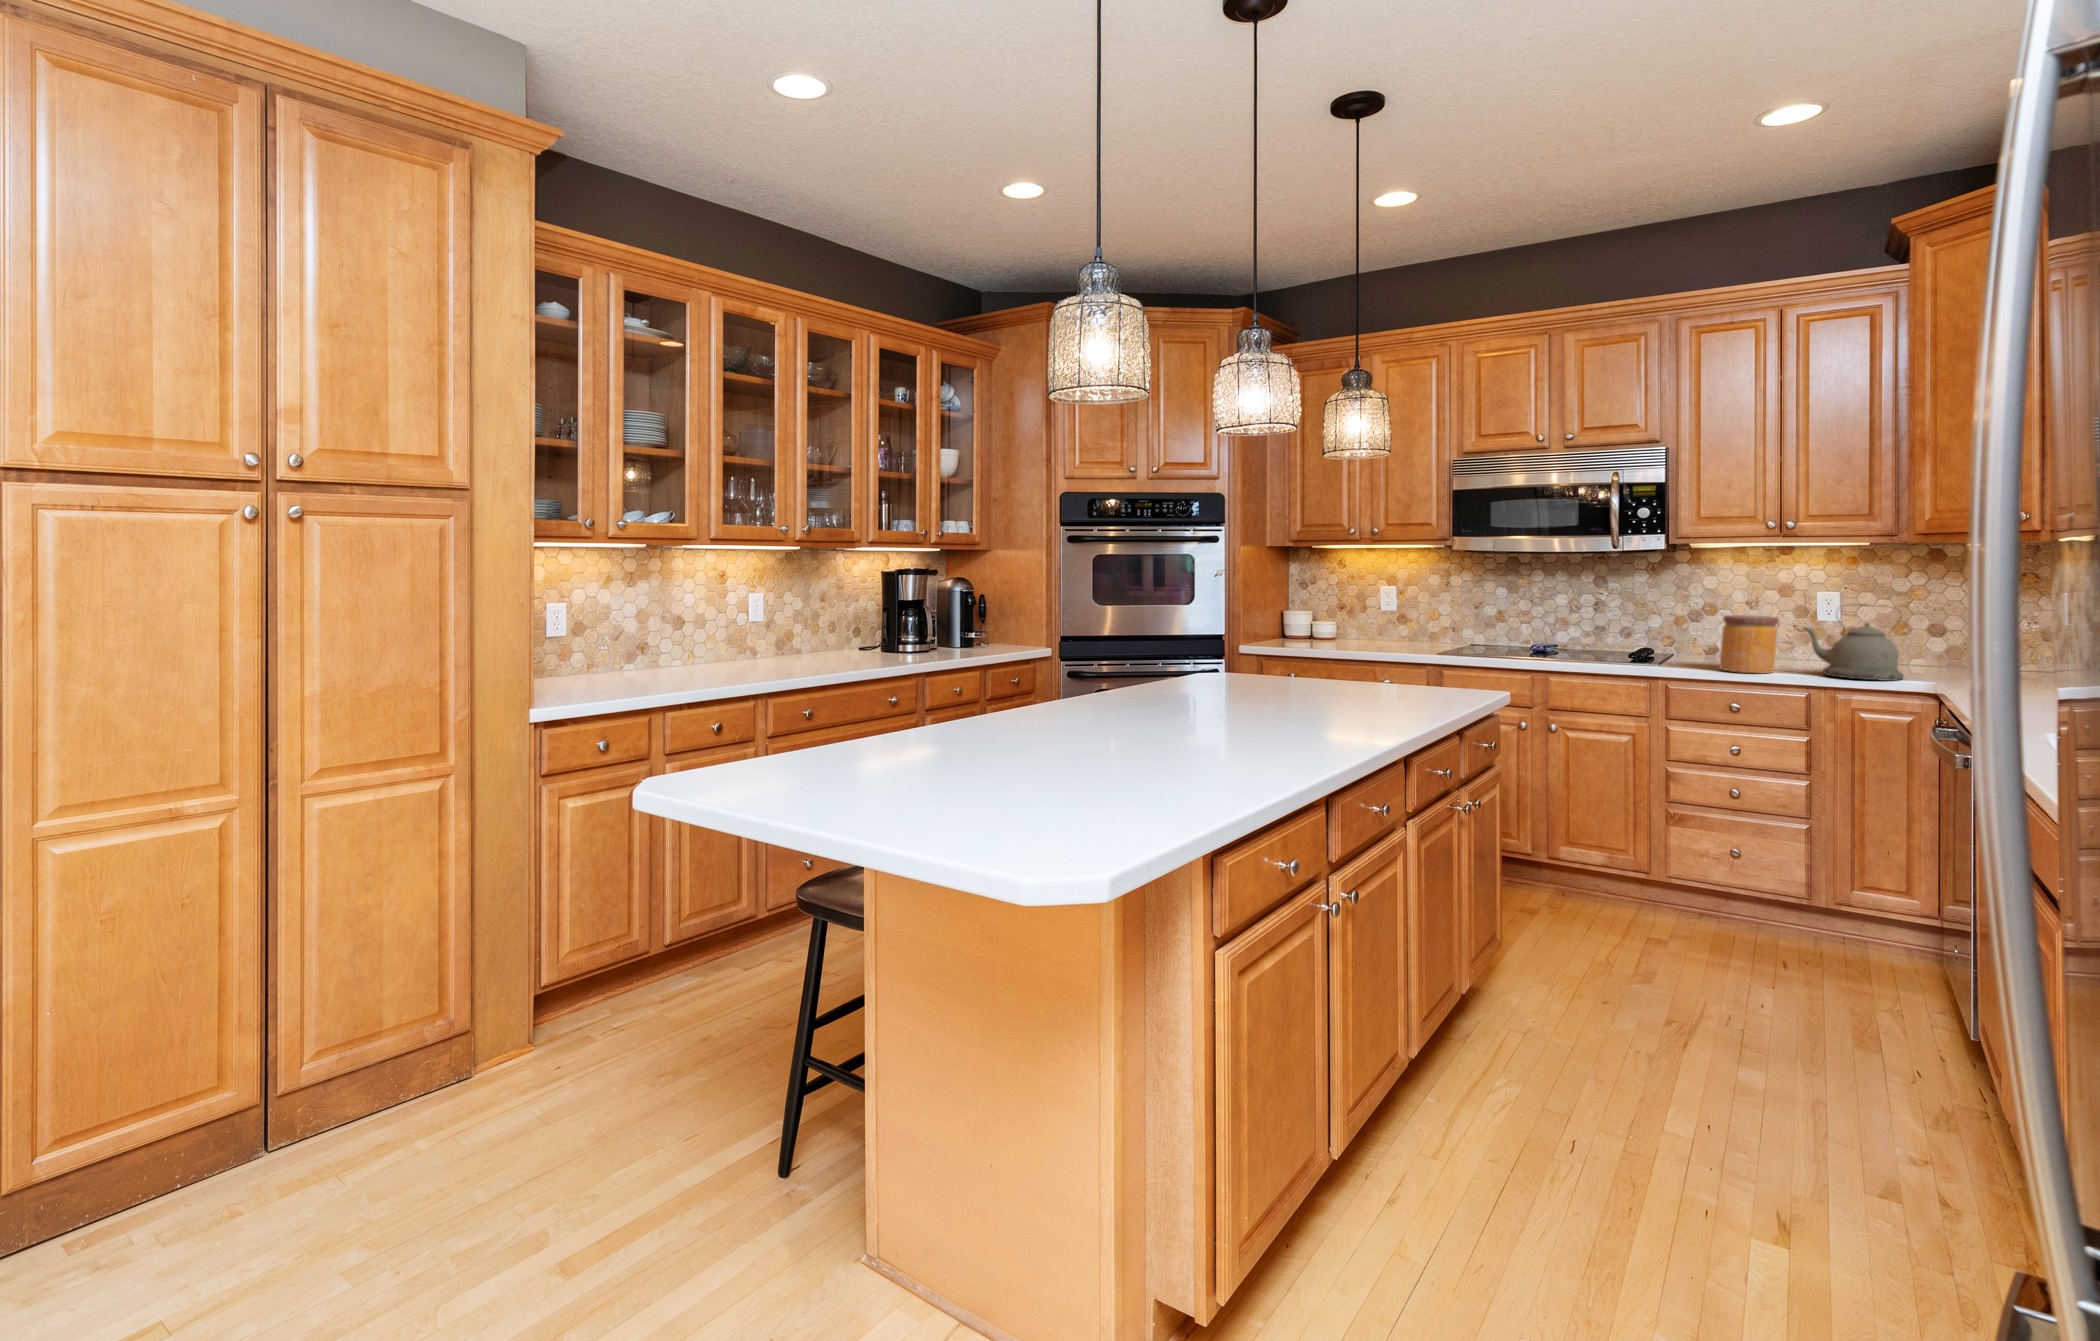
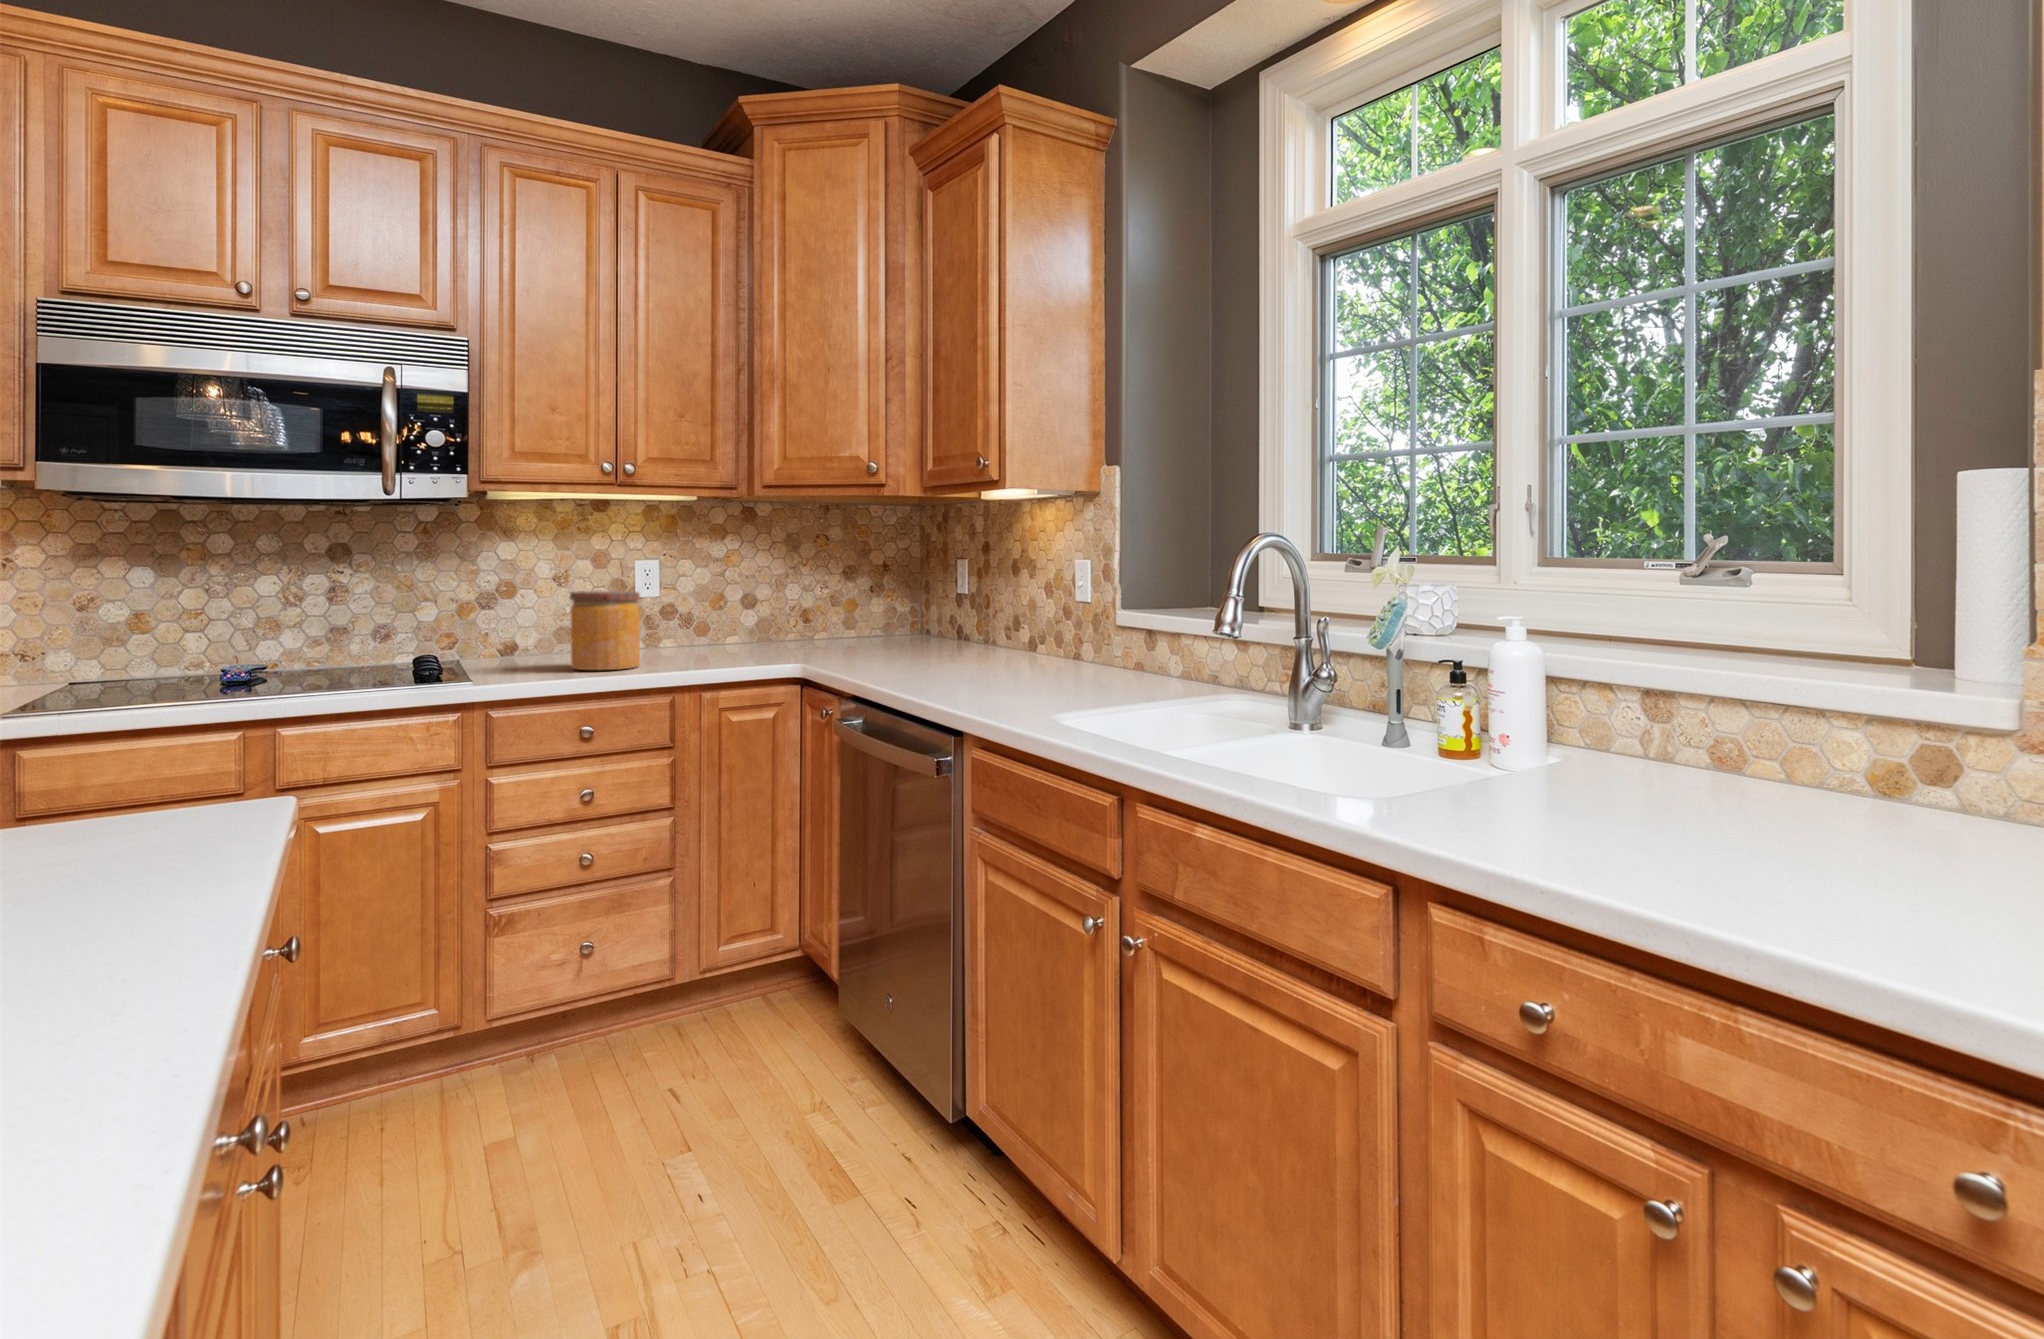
kettle: present [1802,604,1904,681] -> none [667,570,776,662]

